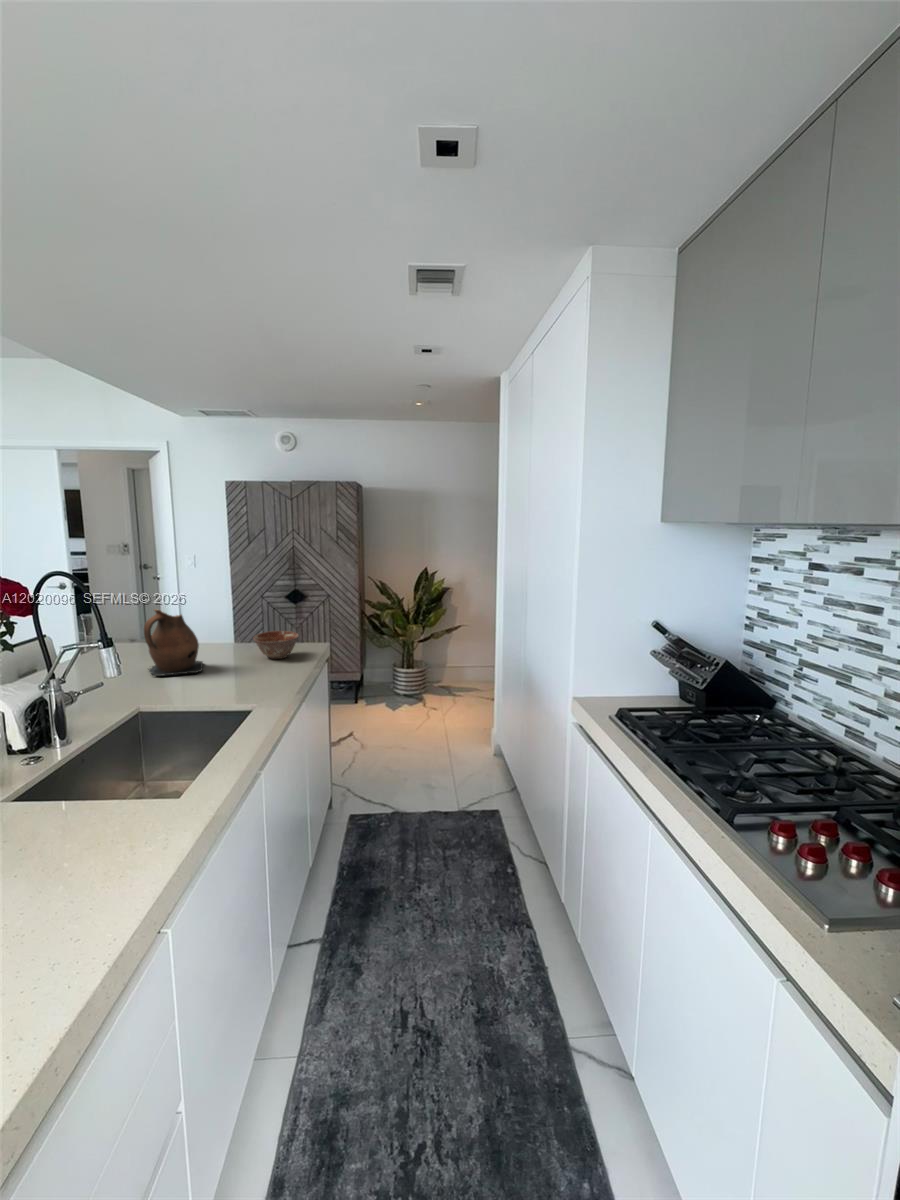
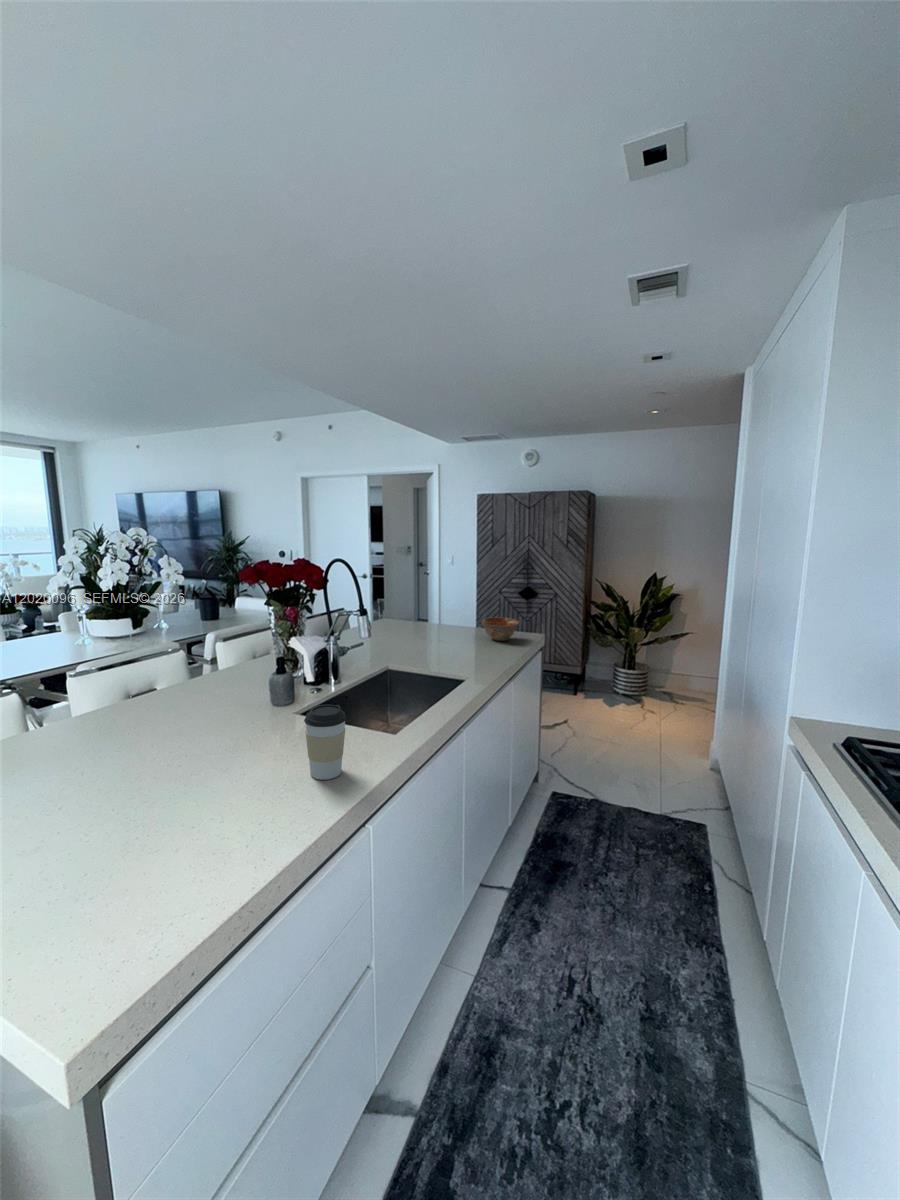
ceramic pitcher: present [144,609,203,676] -> none [400,589,441,644]
coffee cup: none [52,783,118,890] -> present [304,705,346,780]

